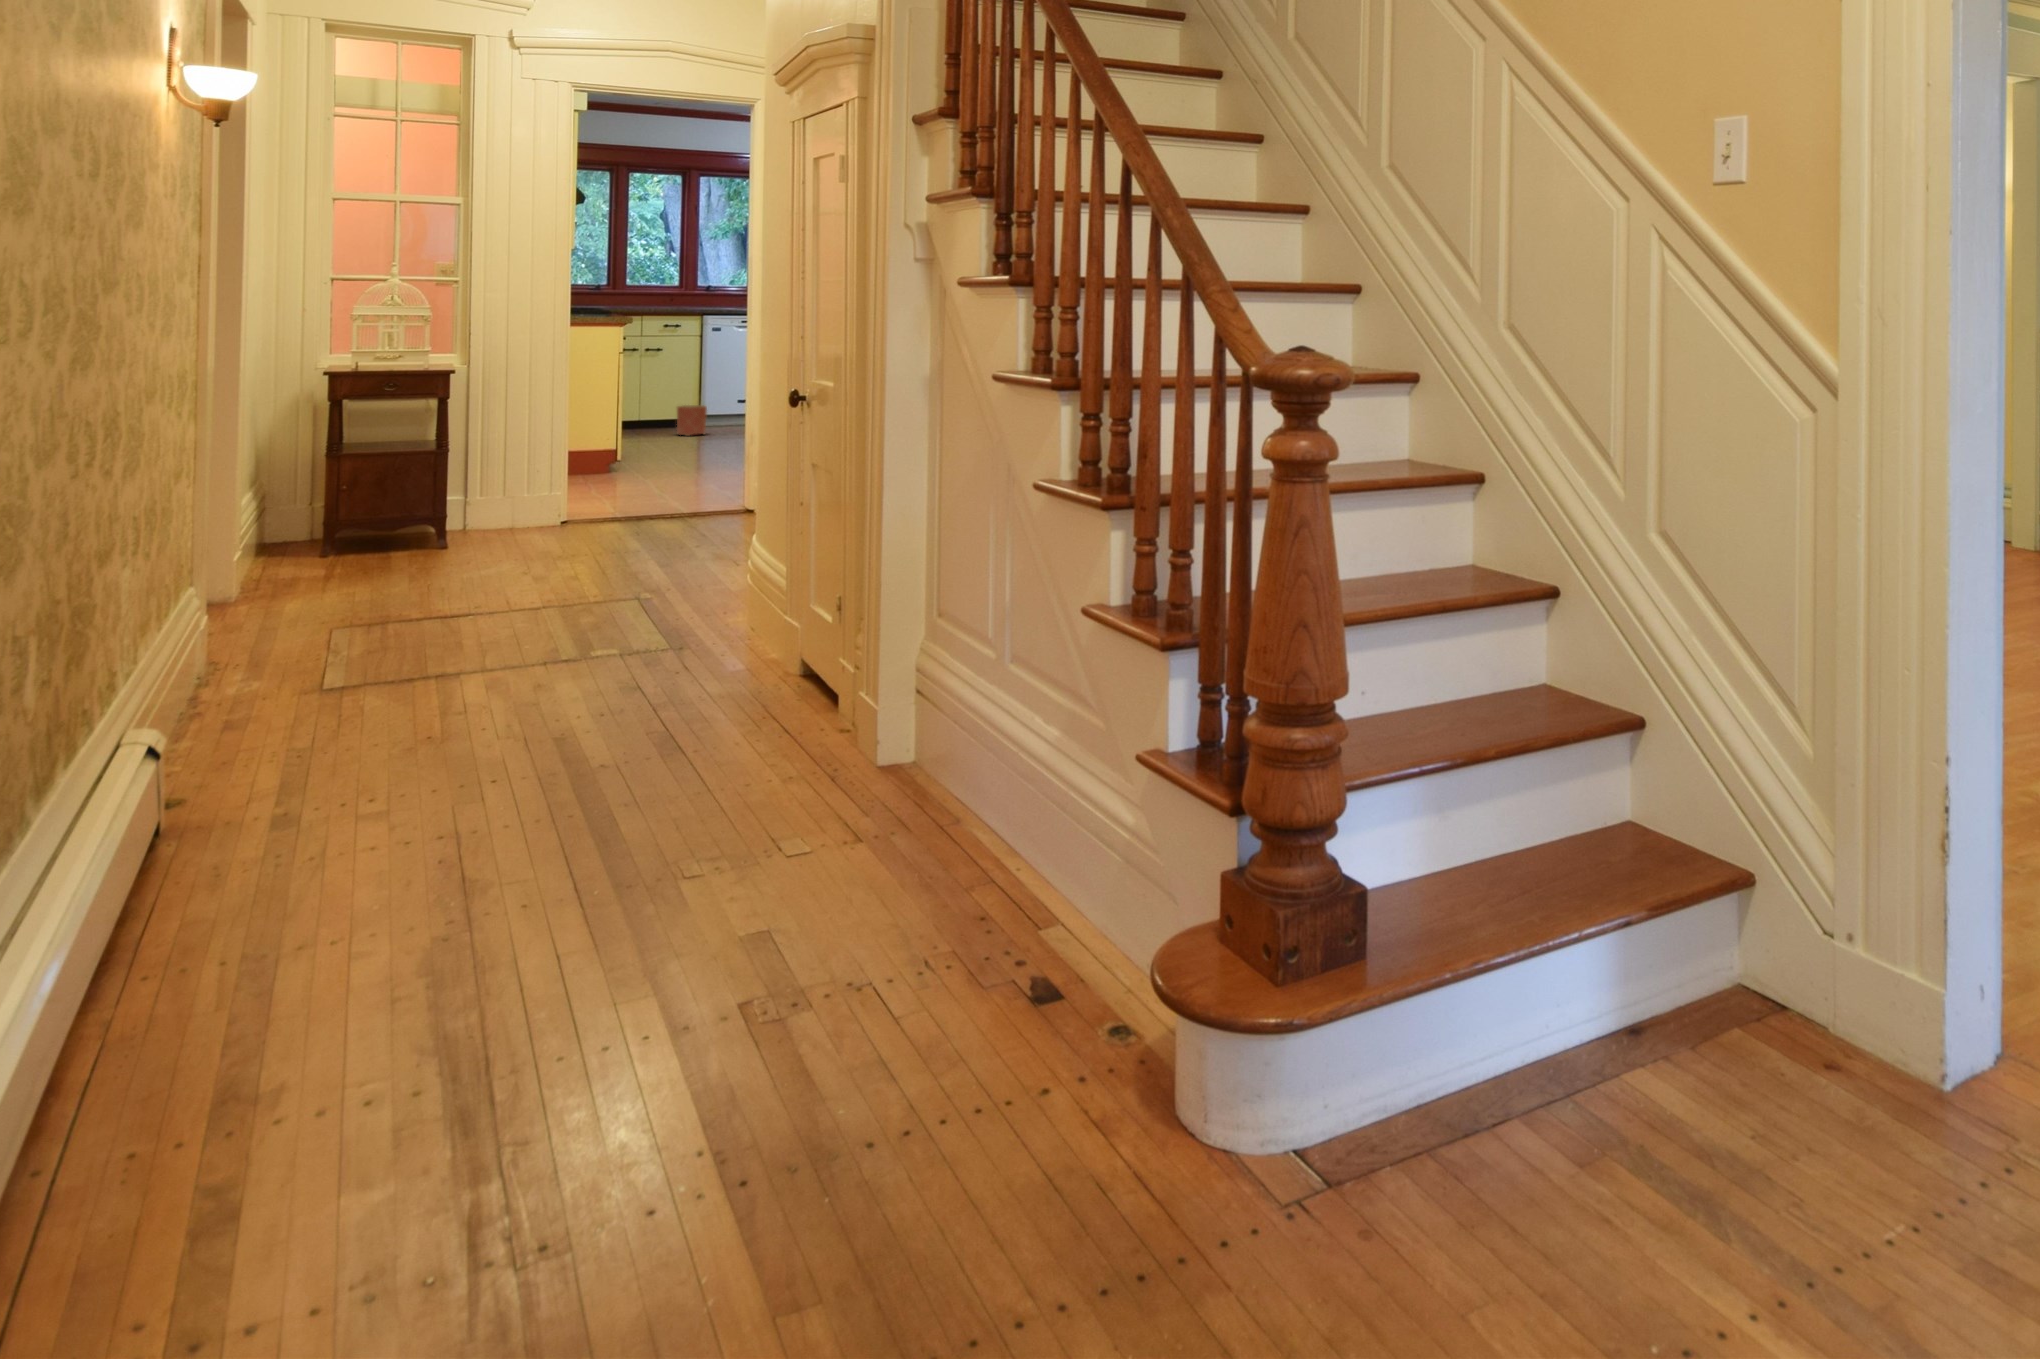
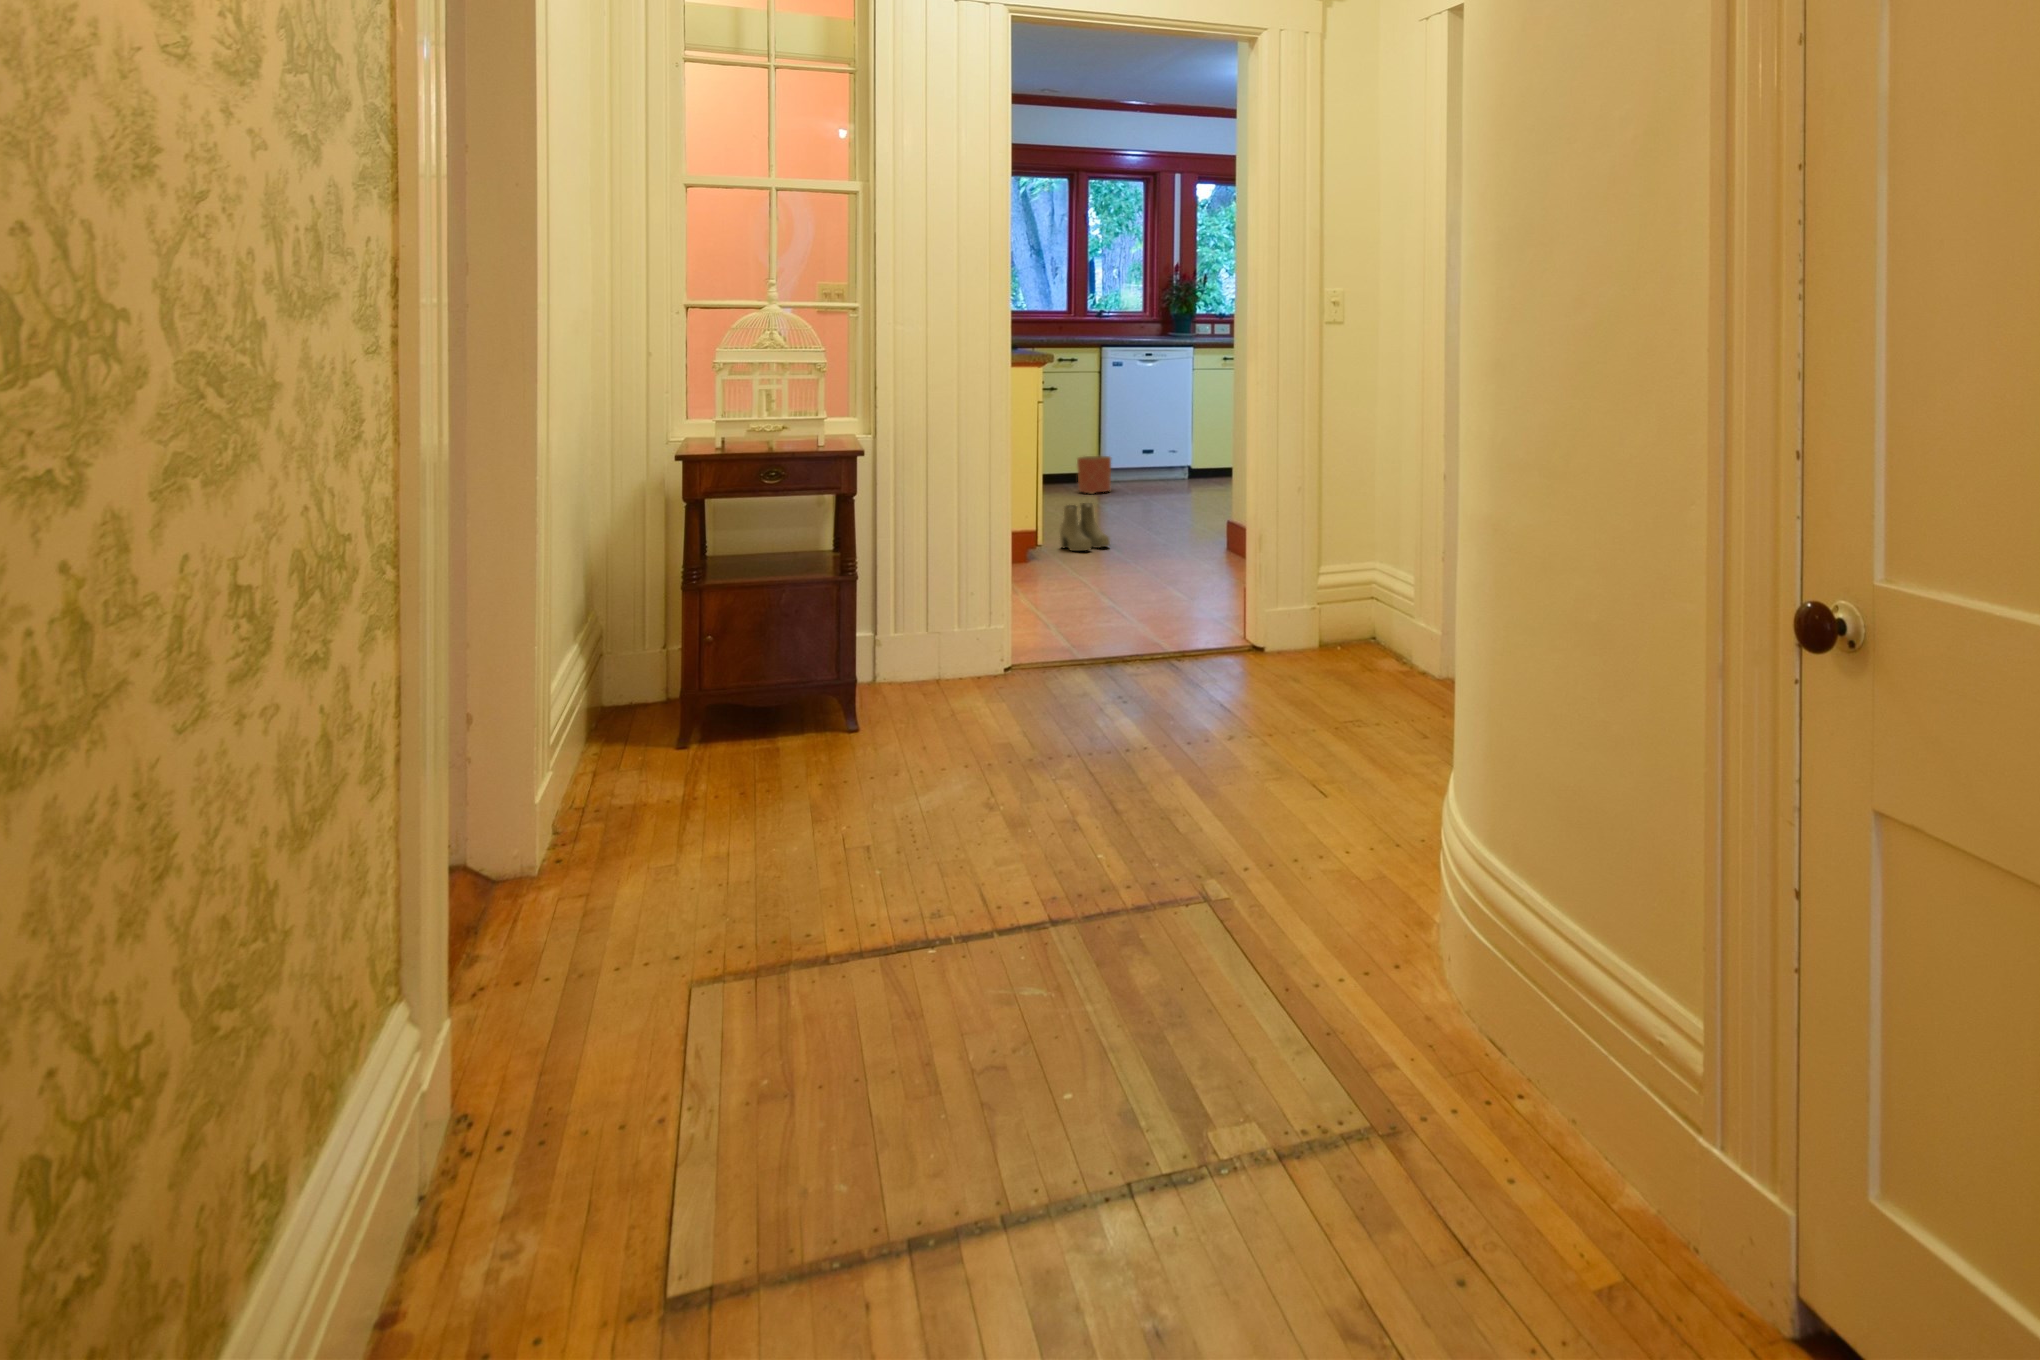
boots: none [639,434,679,469] -> present [1060,503,1110,551]

